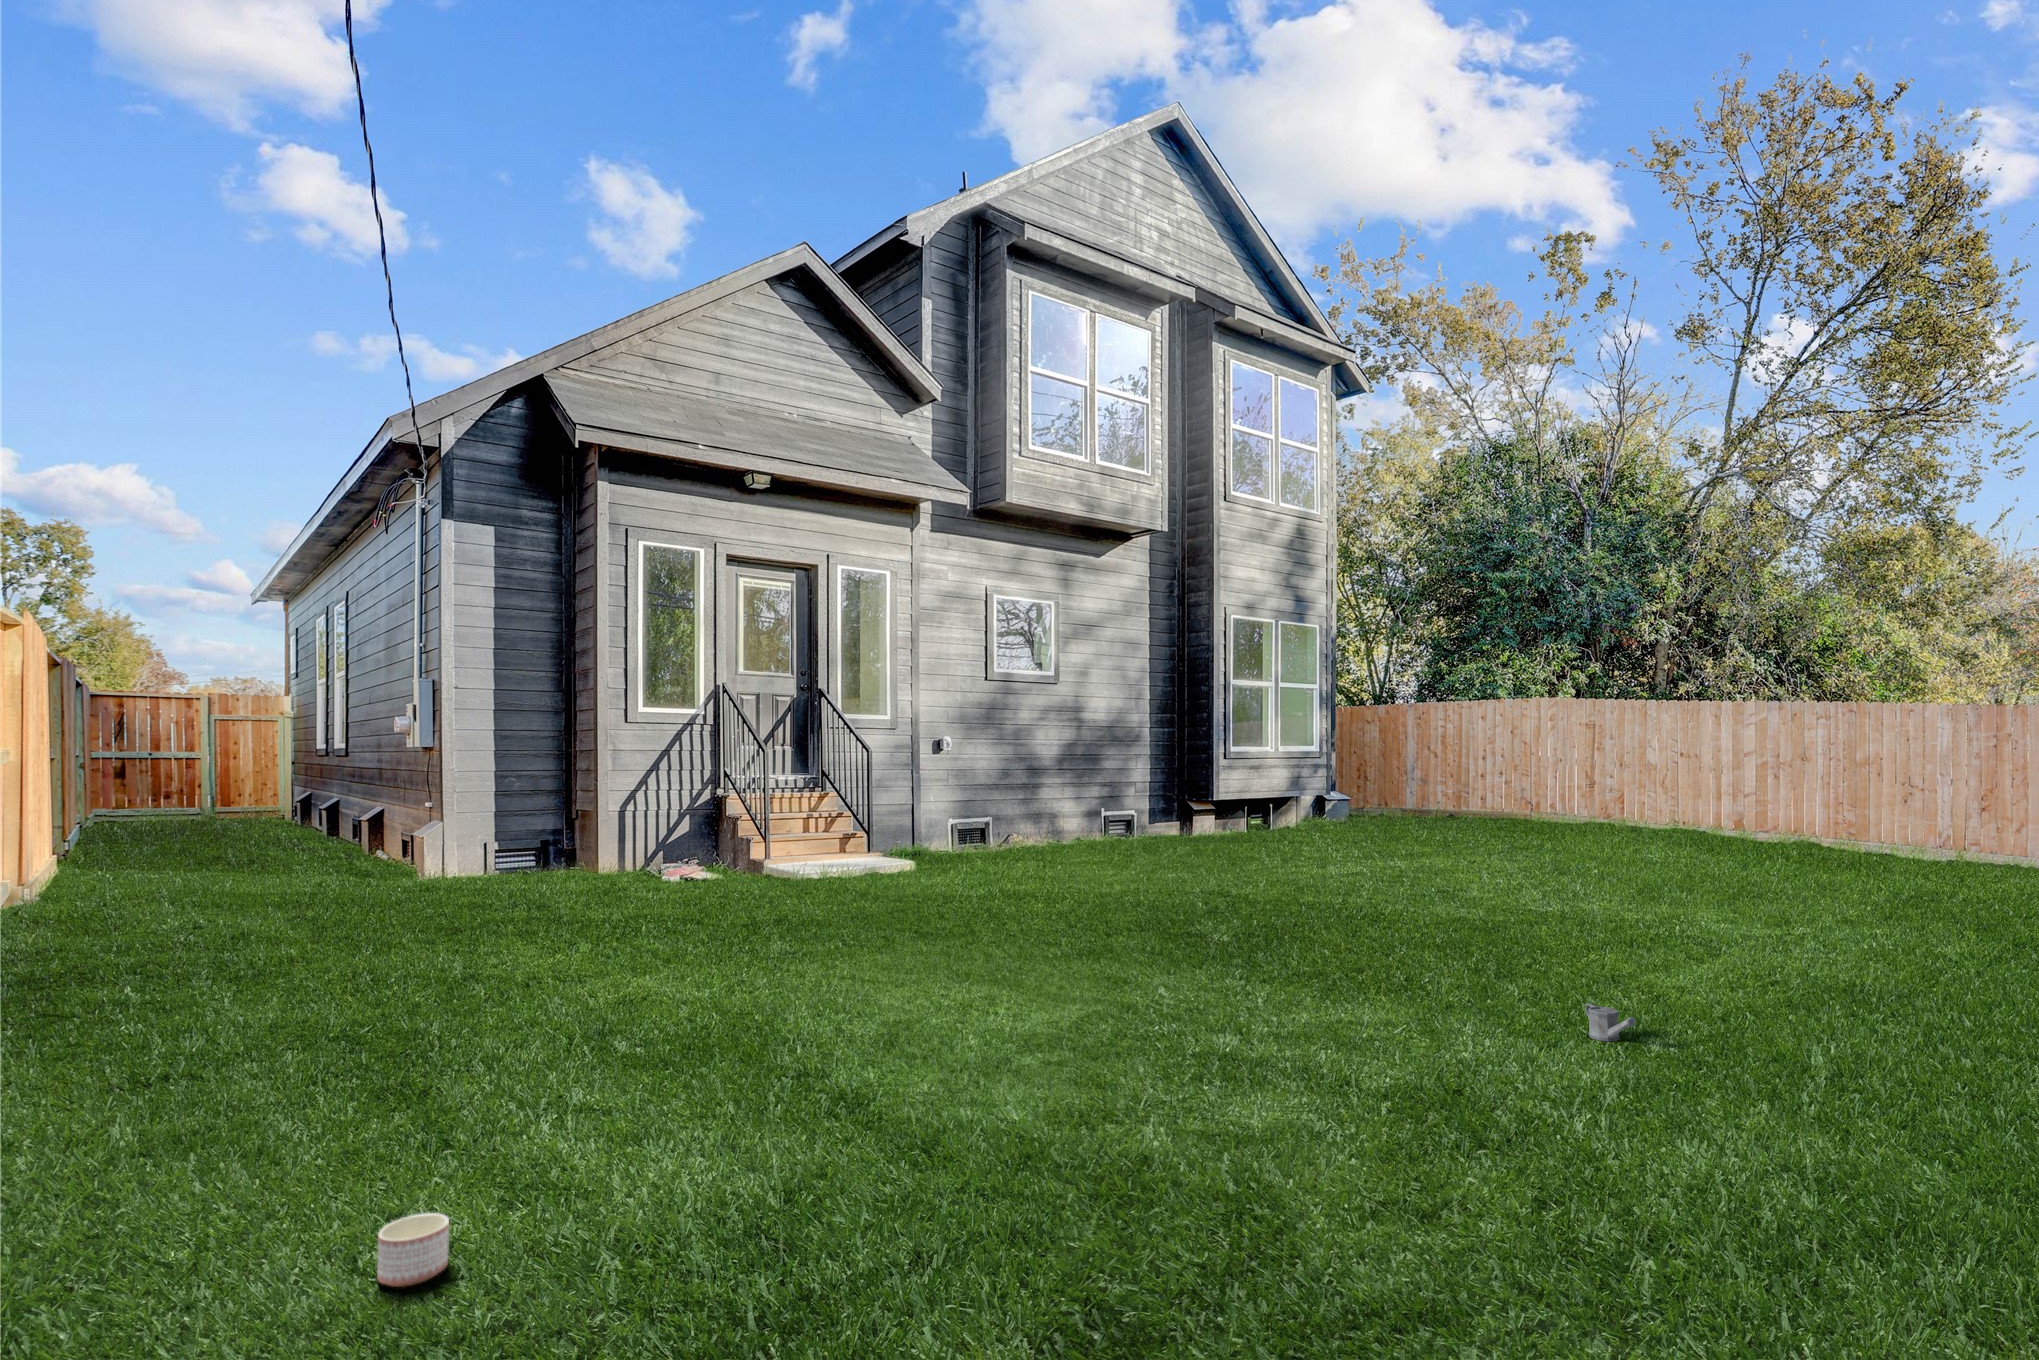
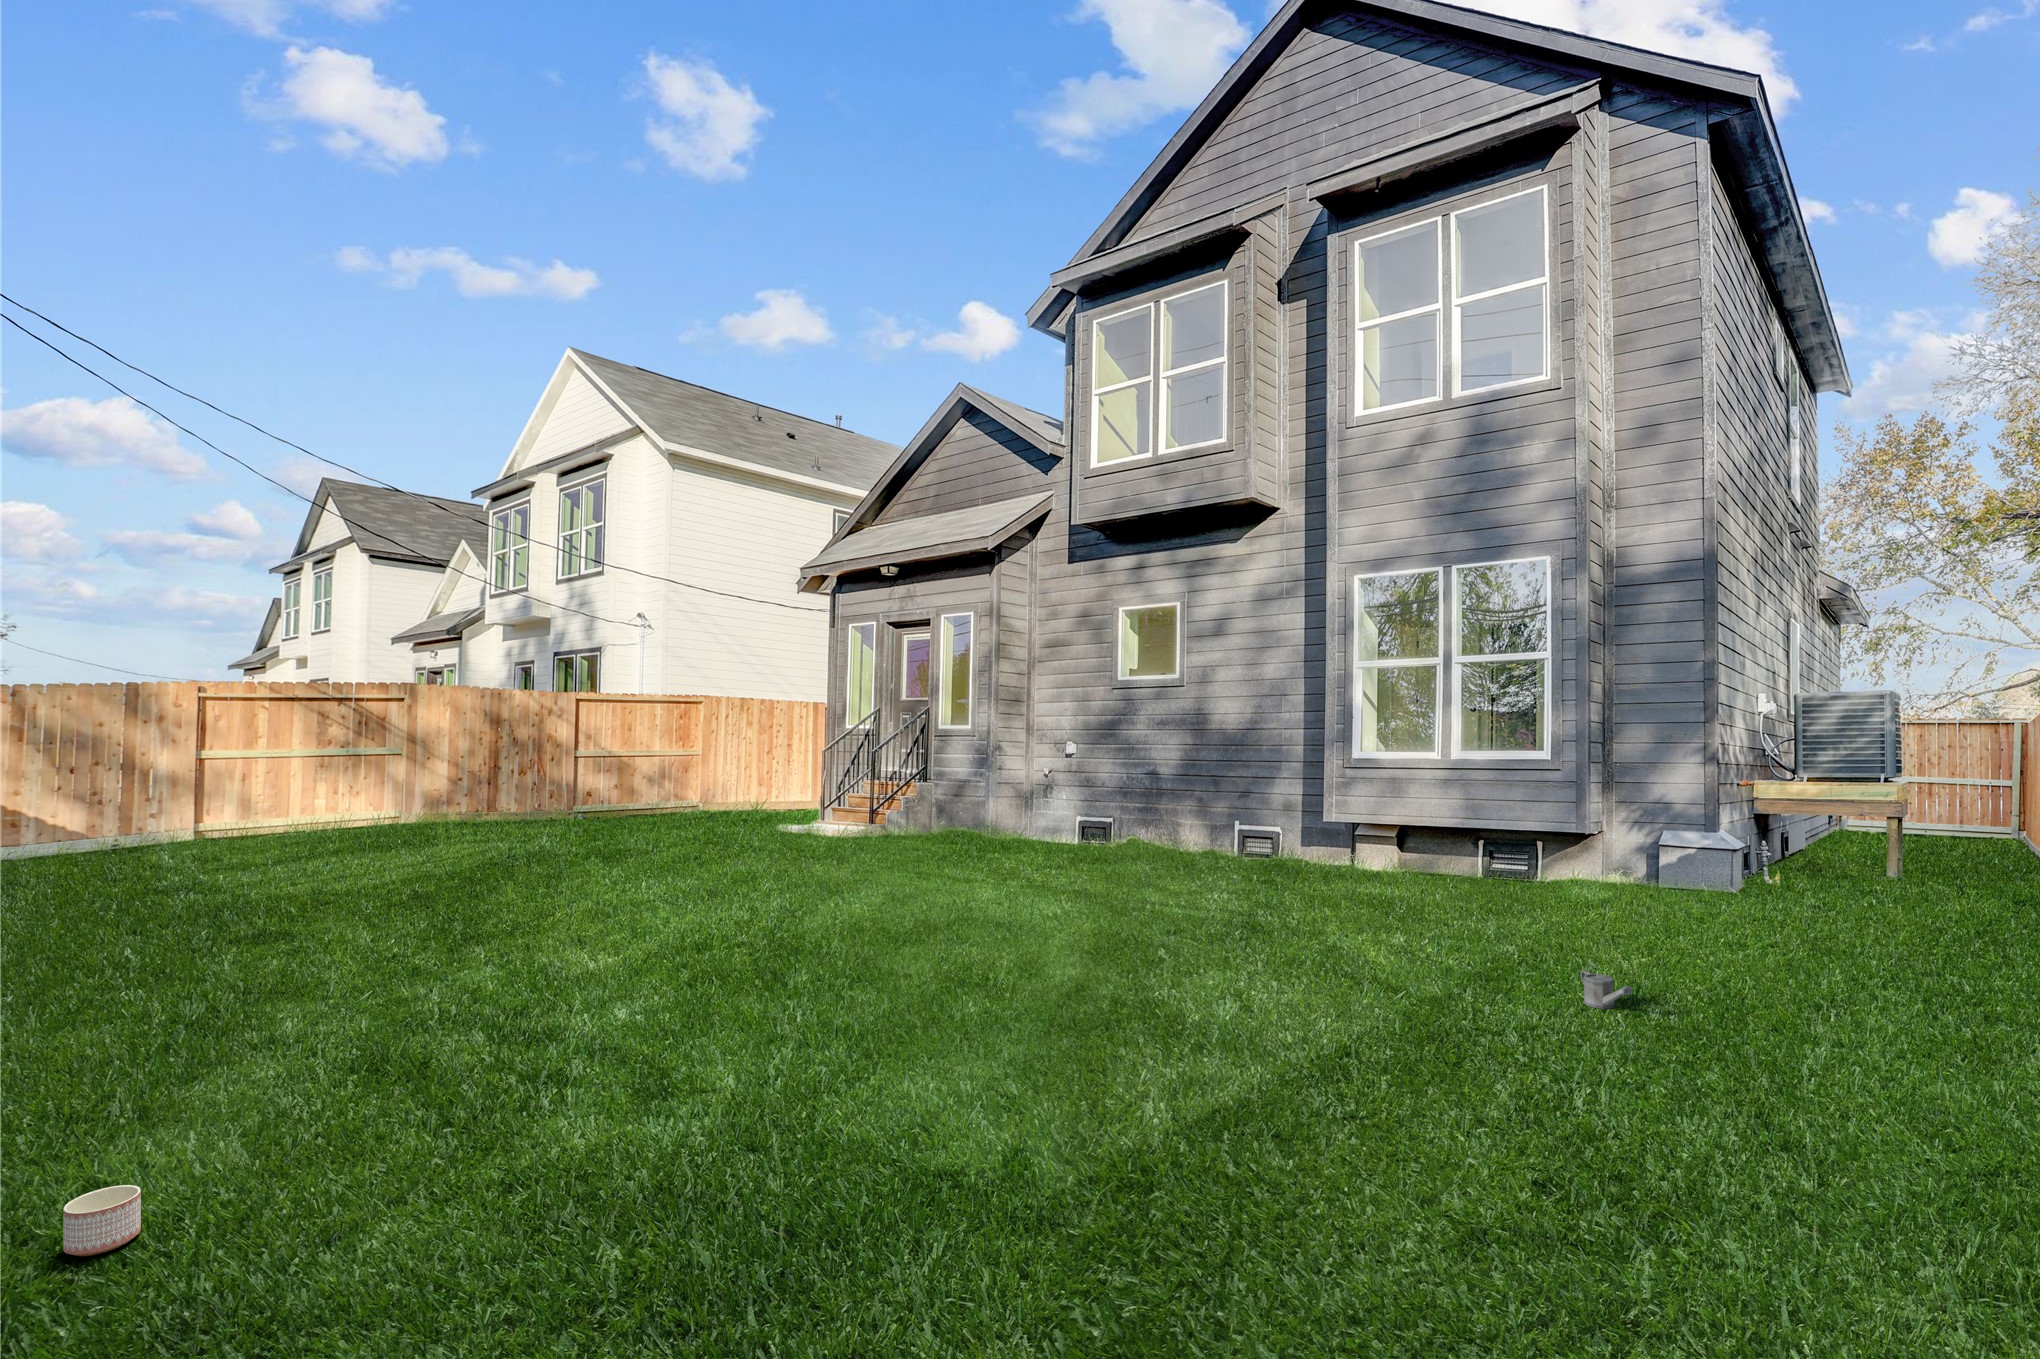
planter: present [377,1213,449,1287] -> present [63,1185,141,1256]

